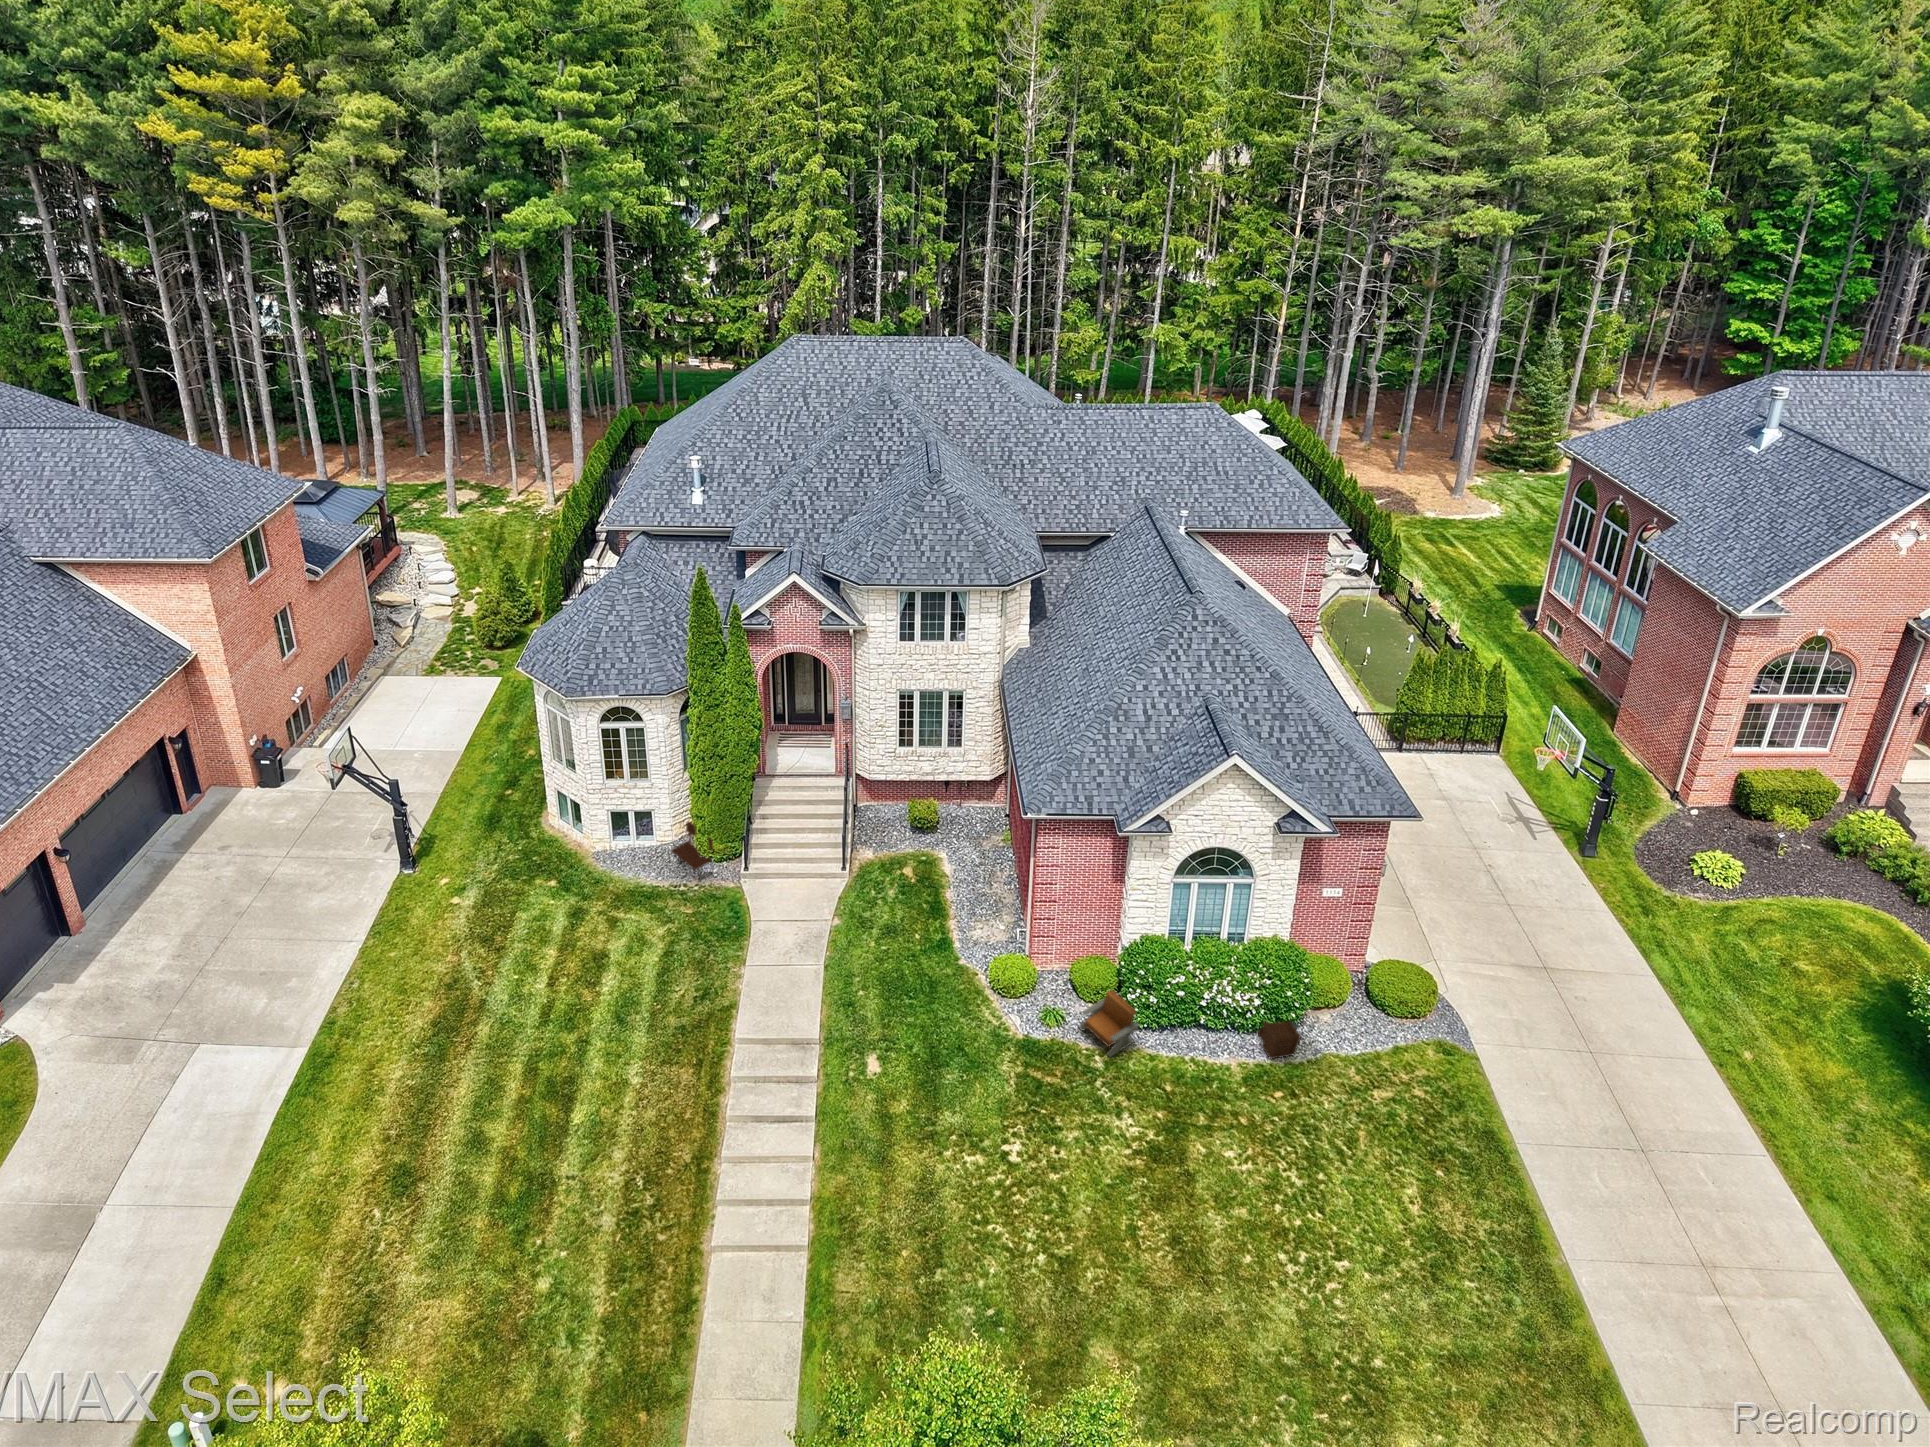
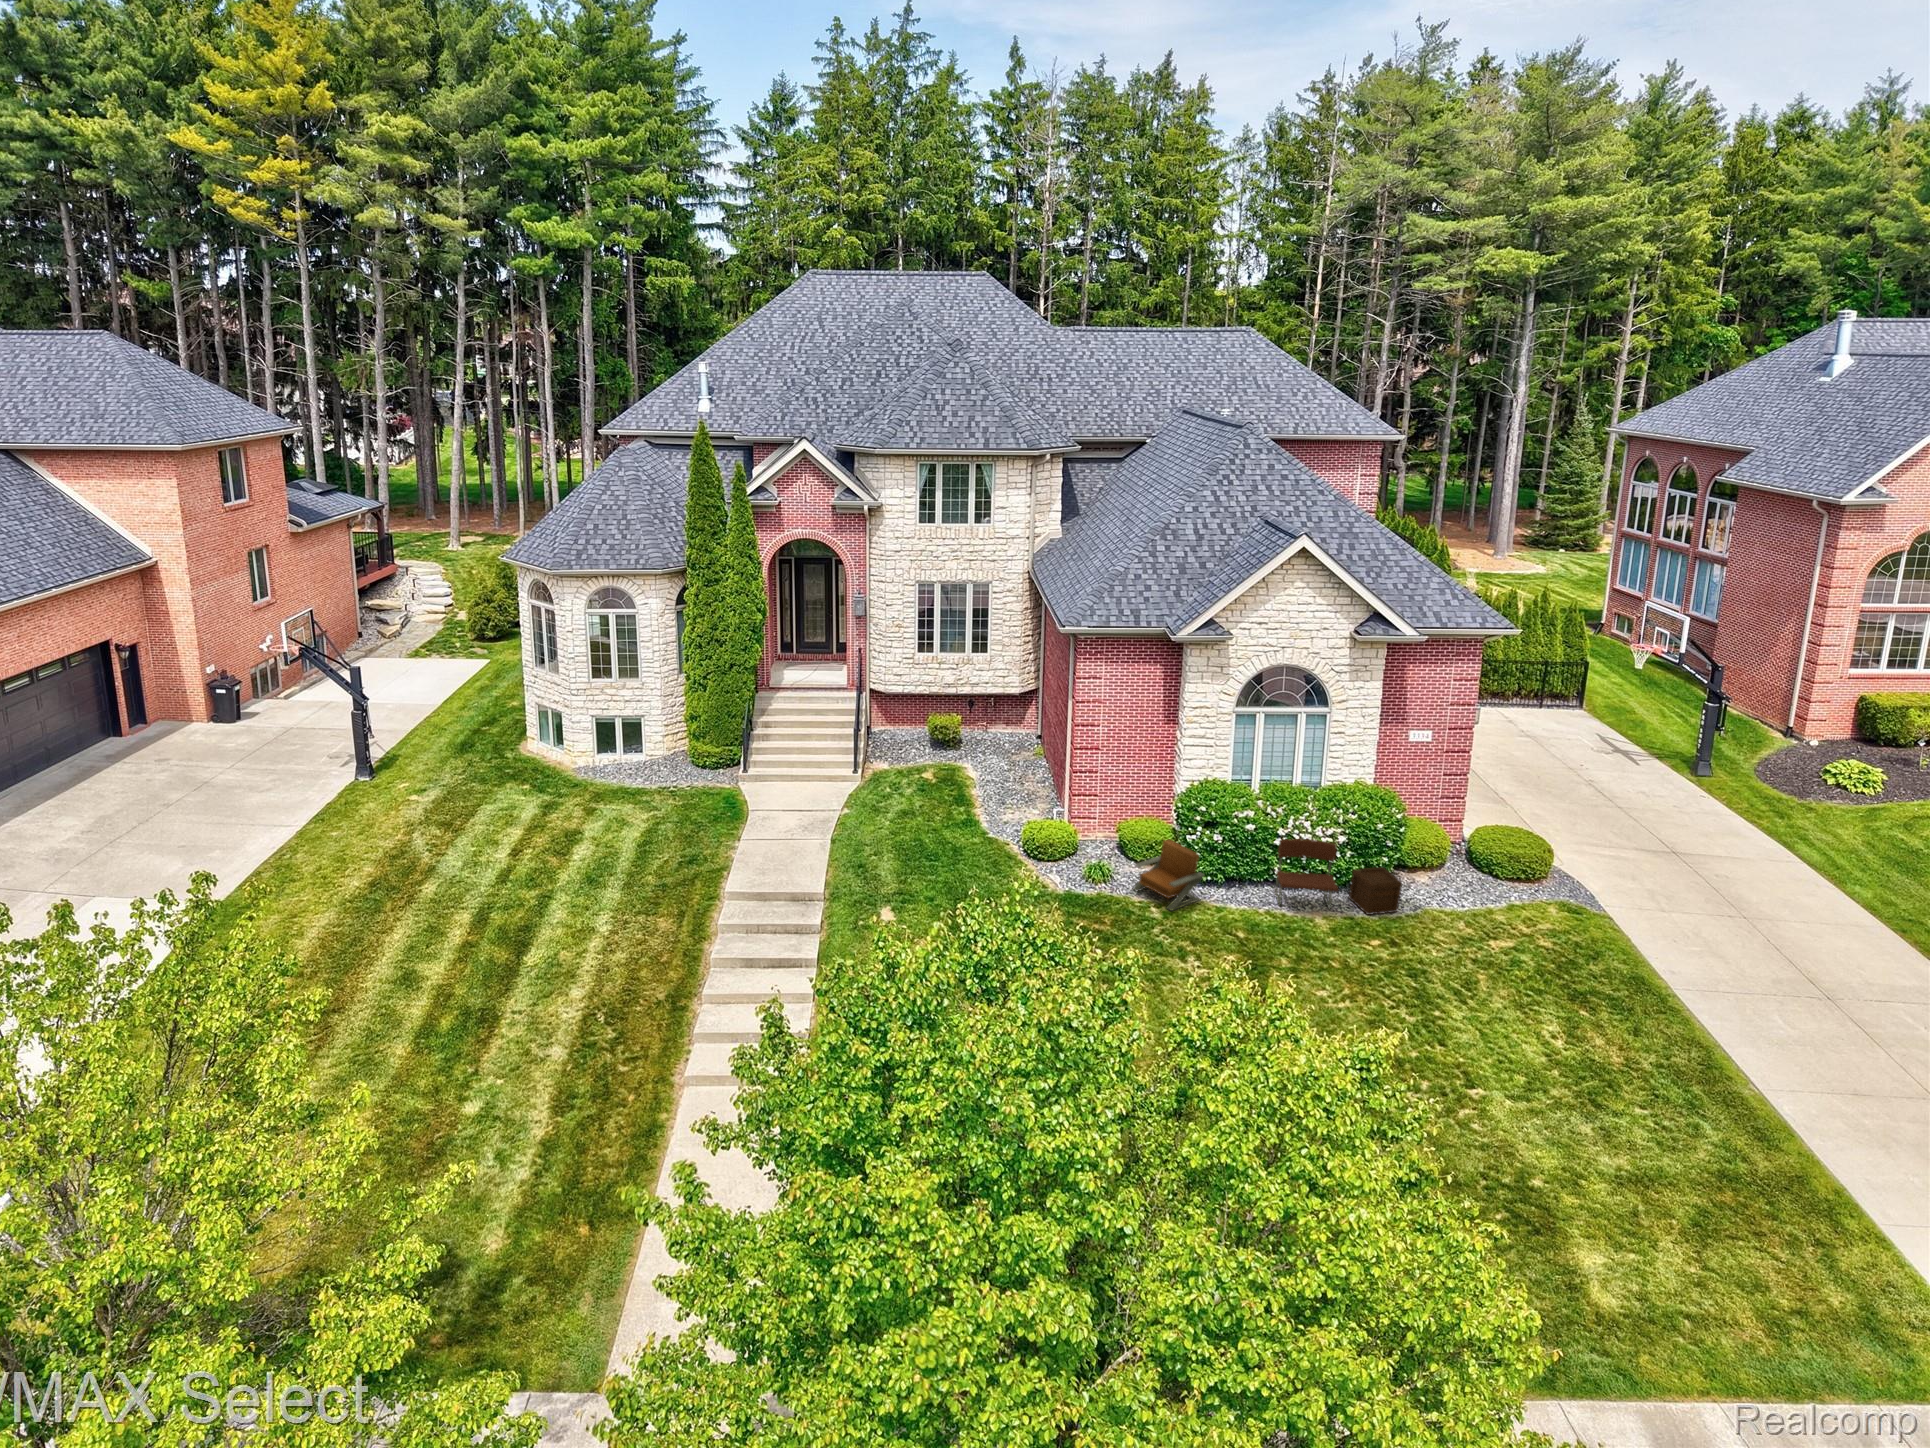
bench: present [671,822,713,880] -> present [1275,839,1338,909]

